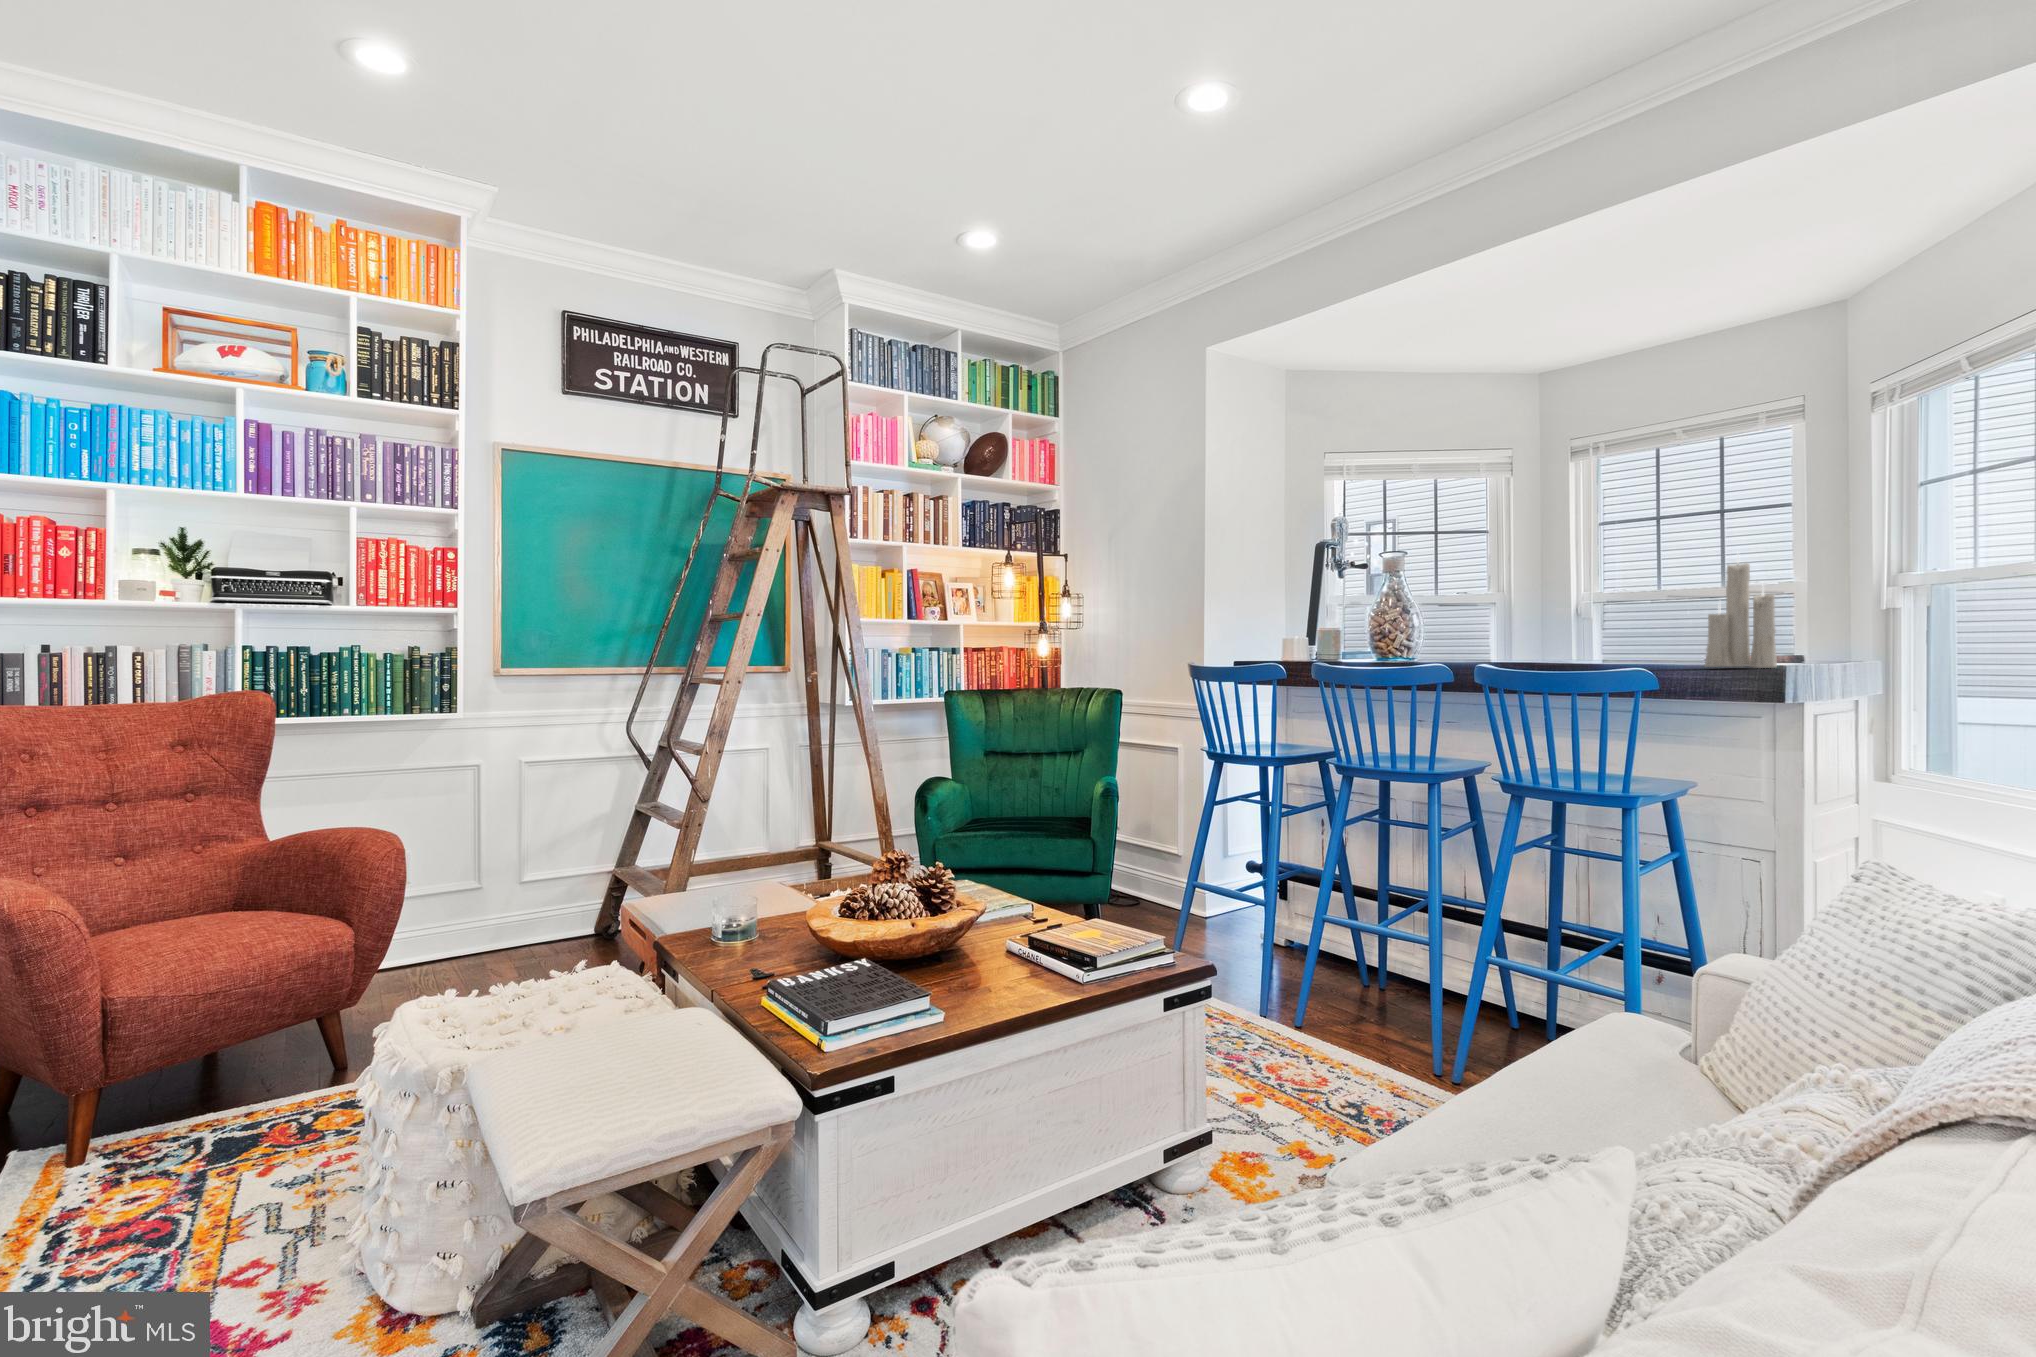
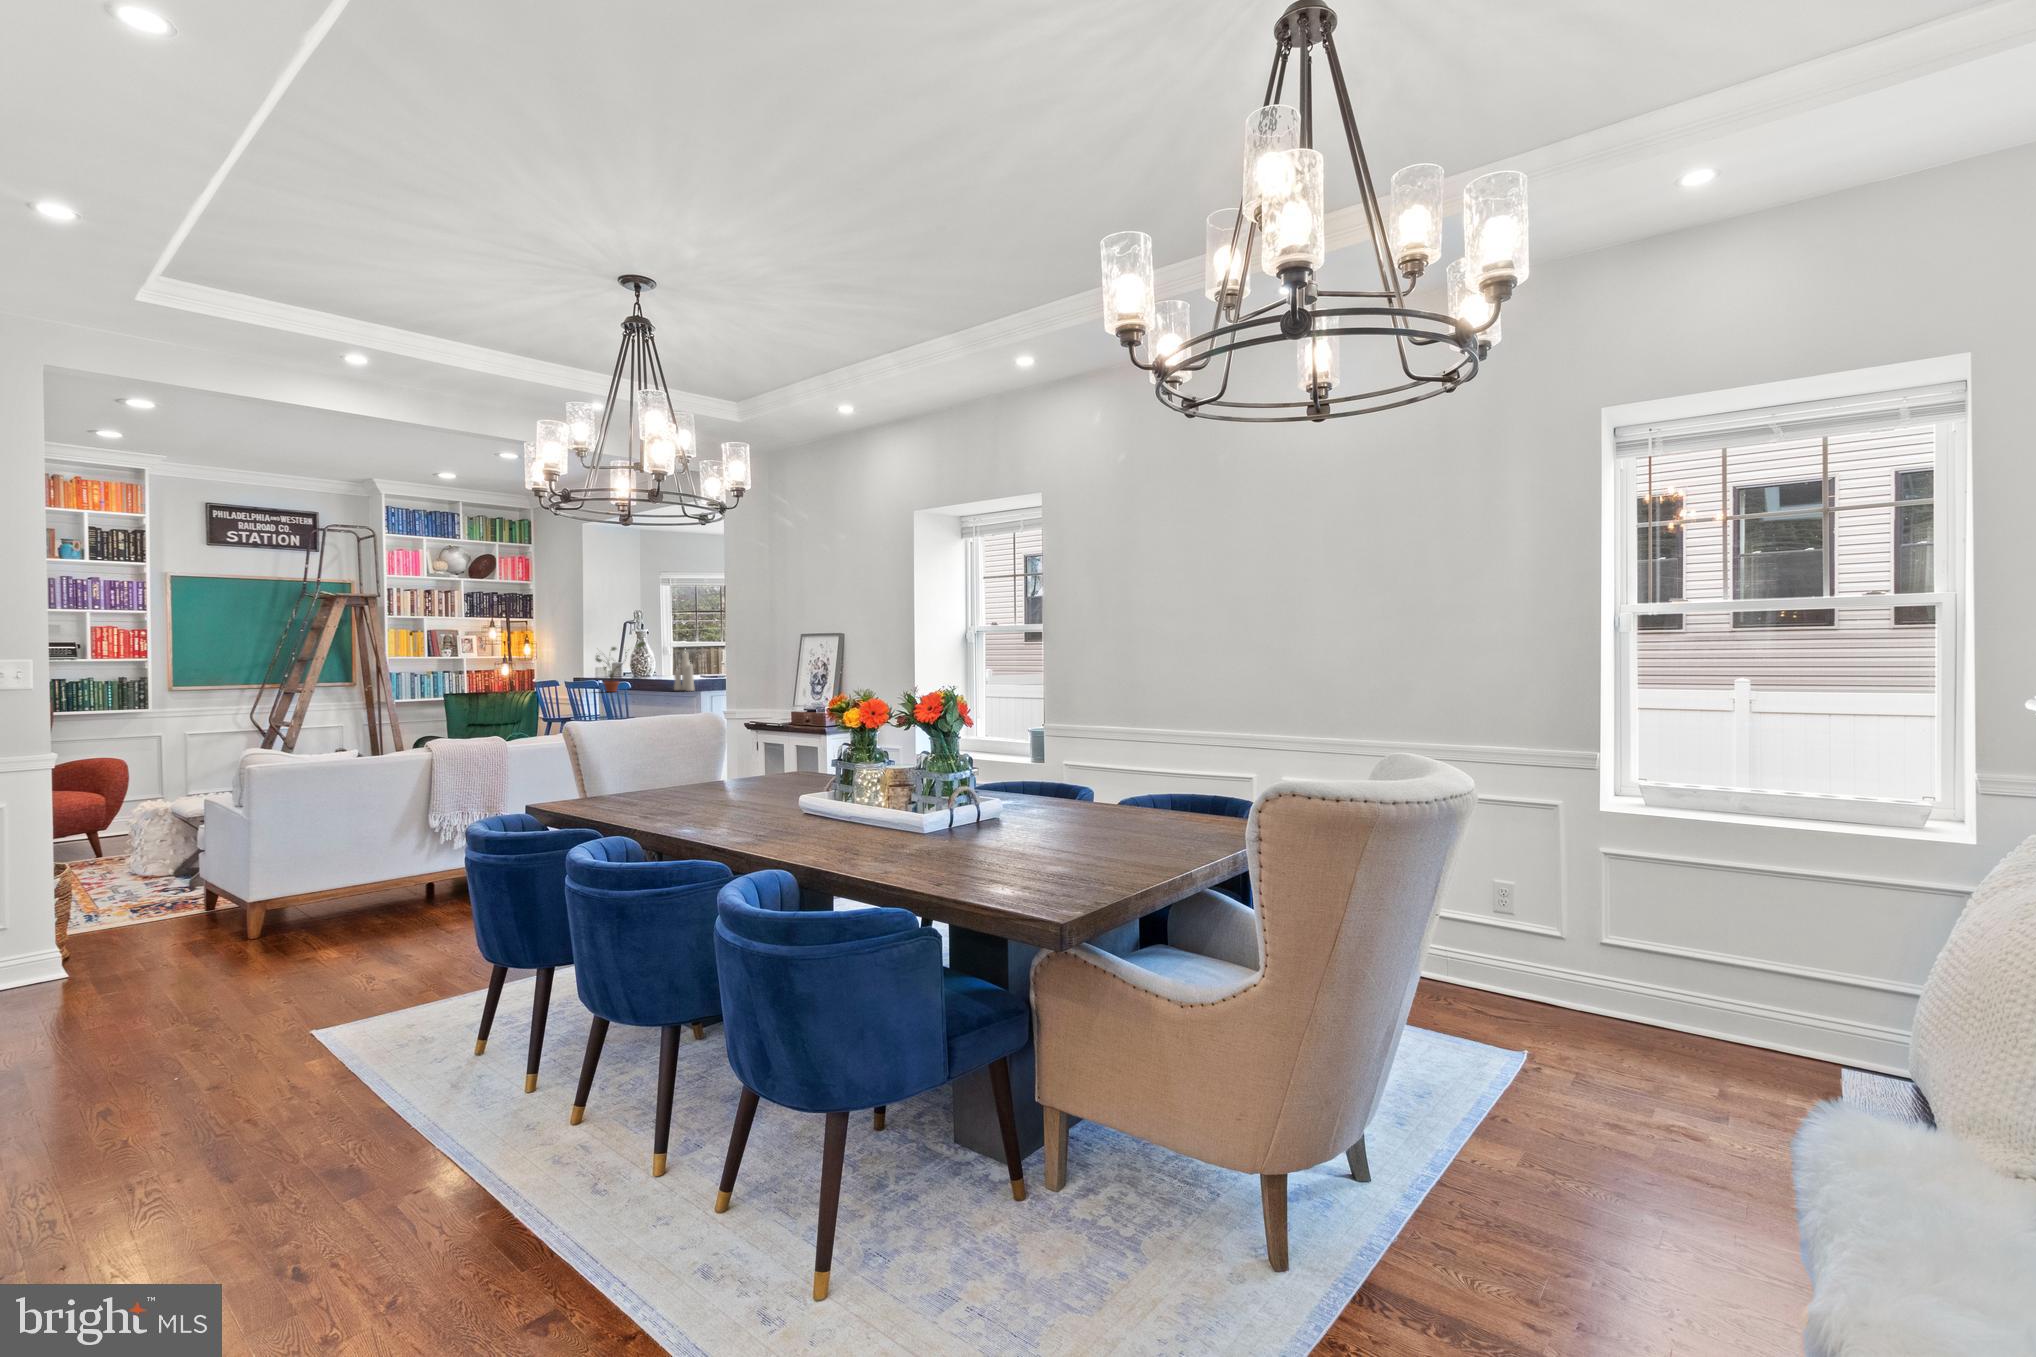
potted plant: none [1485,540,1601,671] -> present [596,642,645,692]

